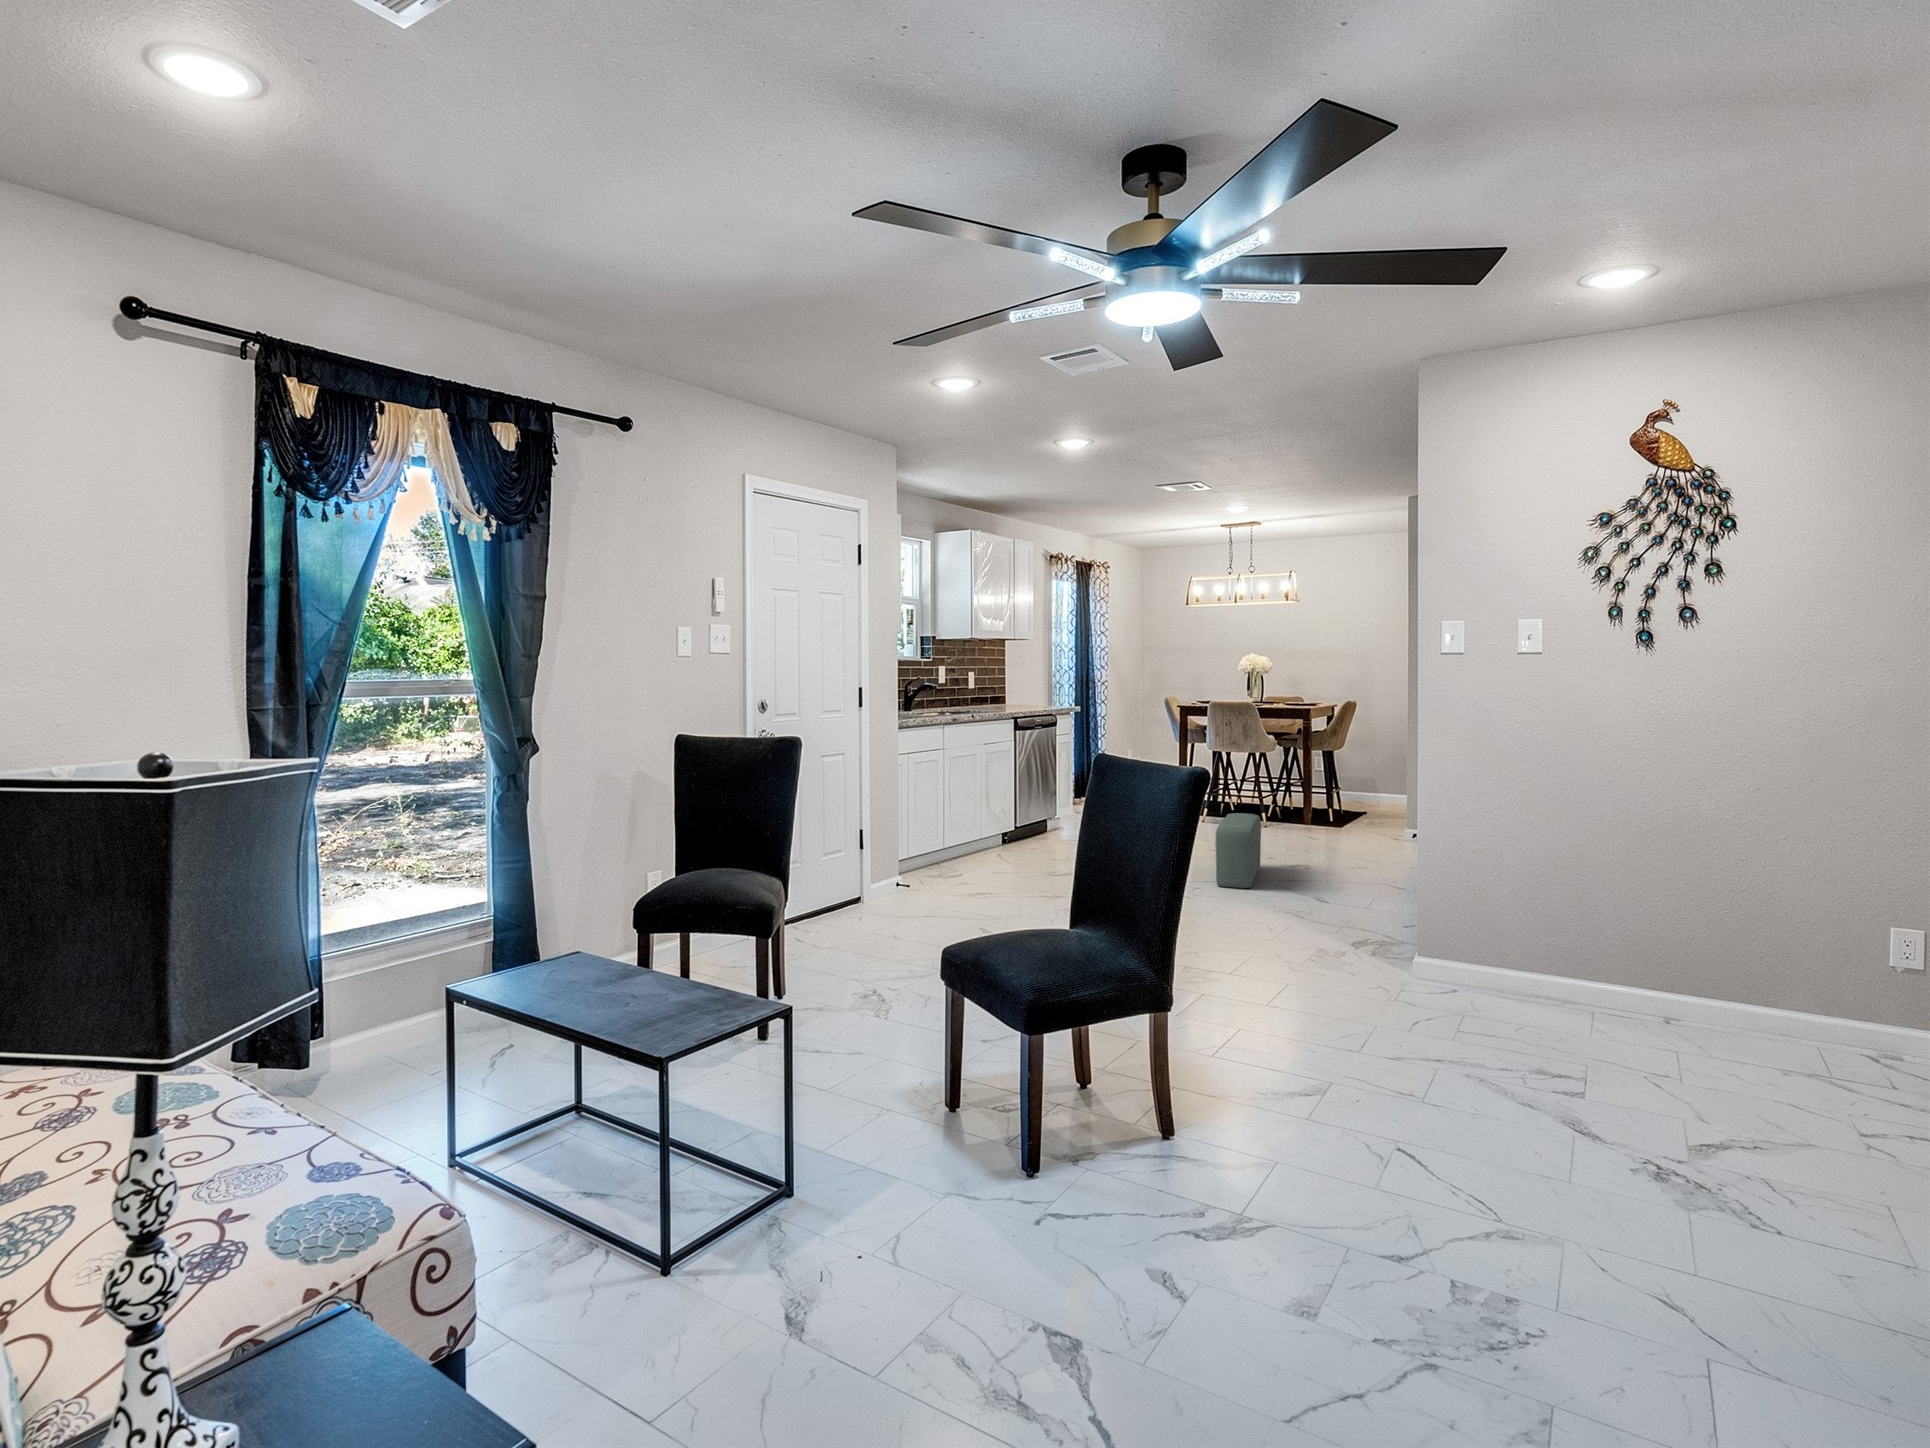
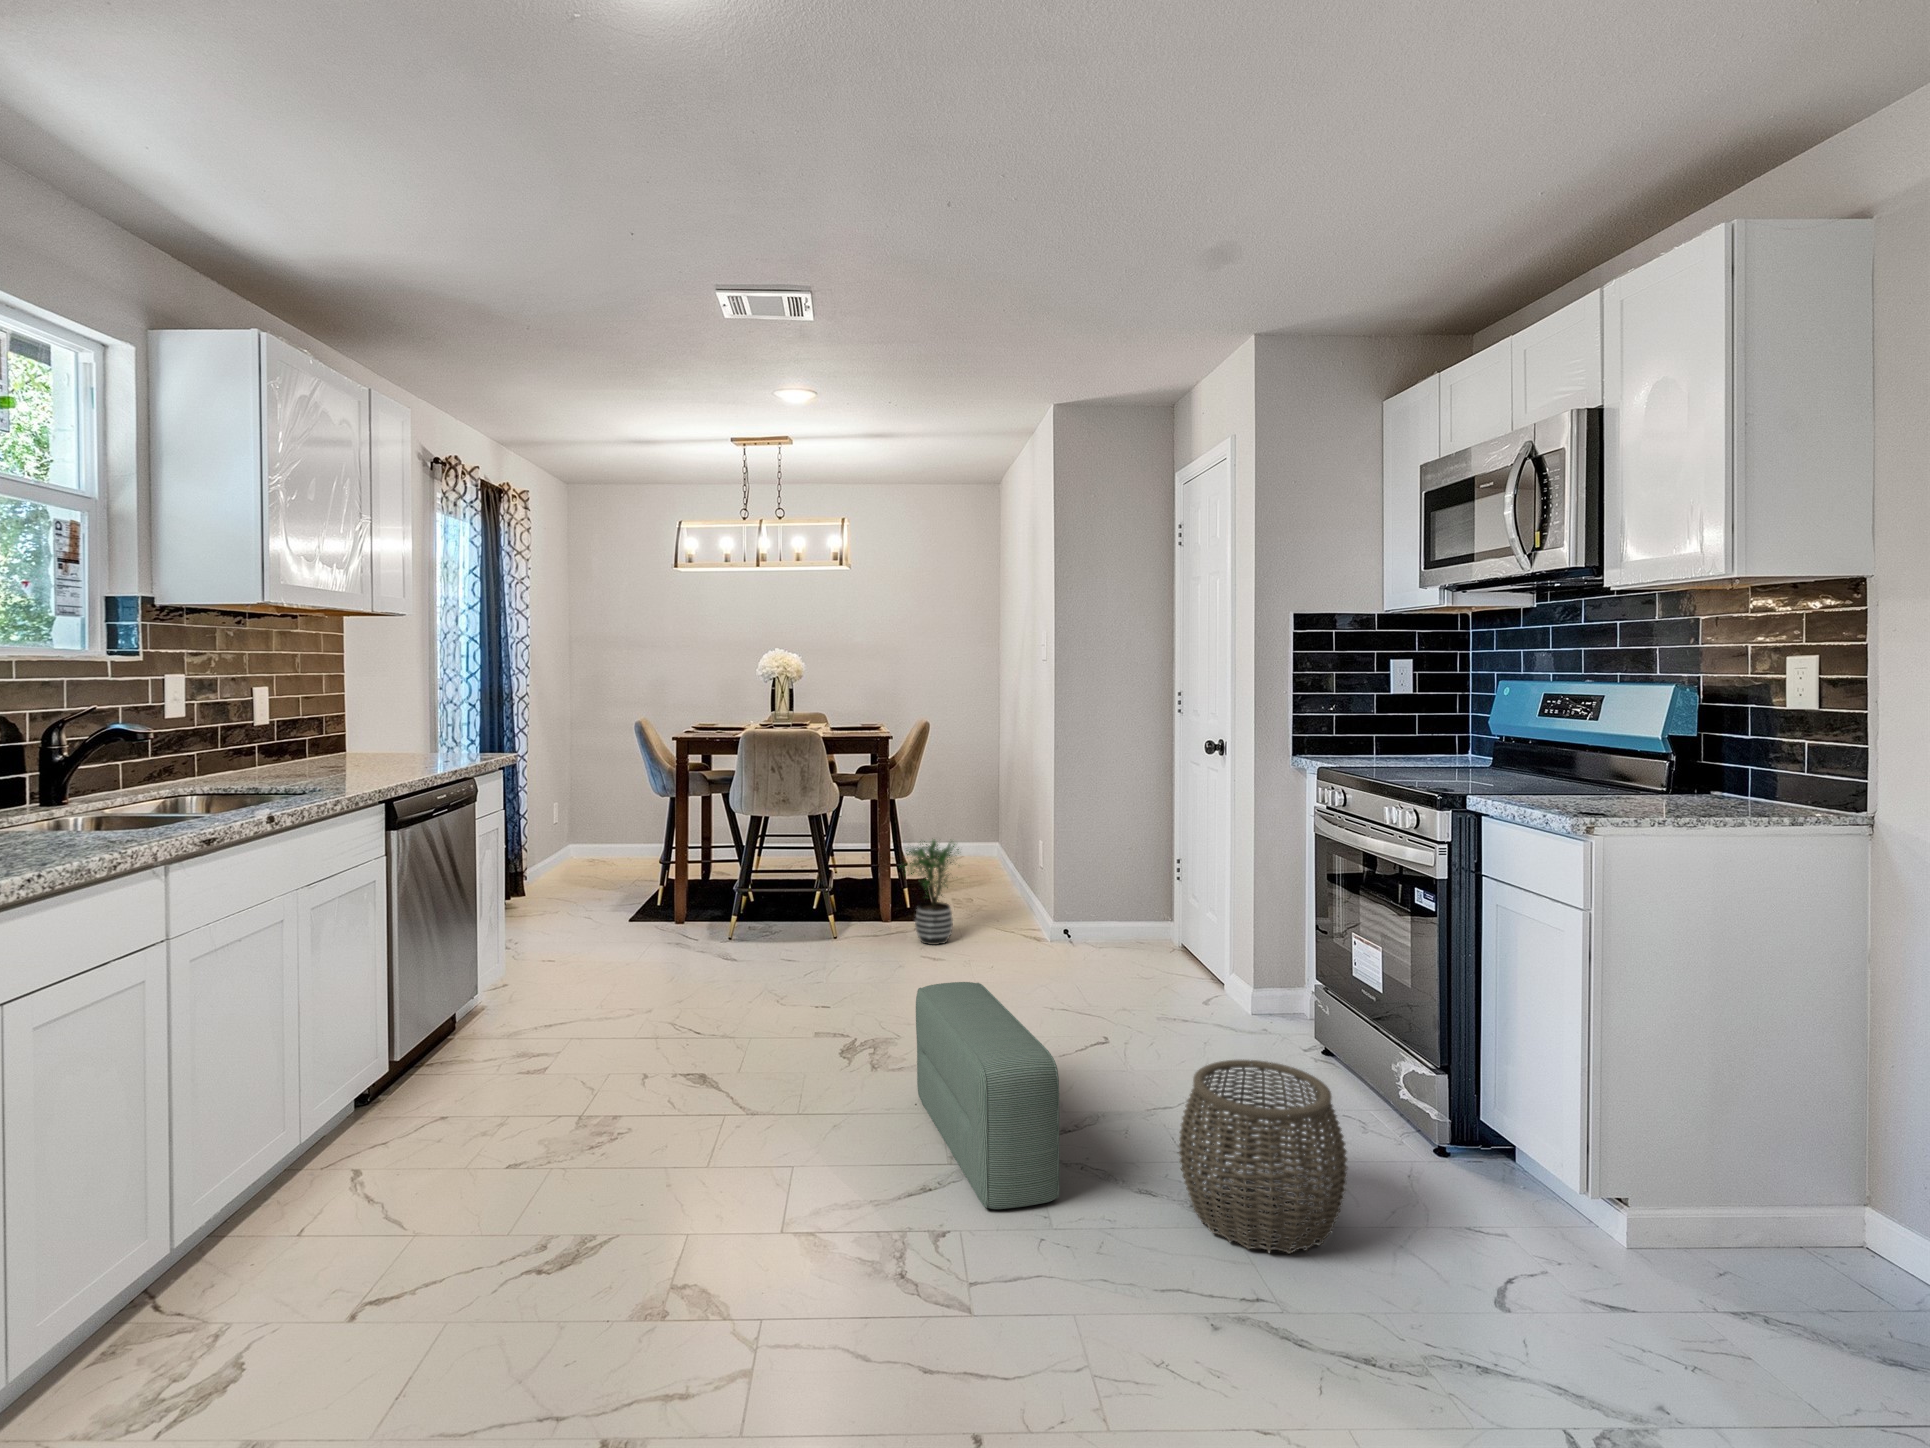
potted plant: none [1291,769,1338,834] -> present [899,839,959,945]
woven basket: none [1294,839,1369,908] -> present [1179,1060,1348,1254]

